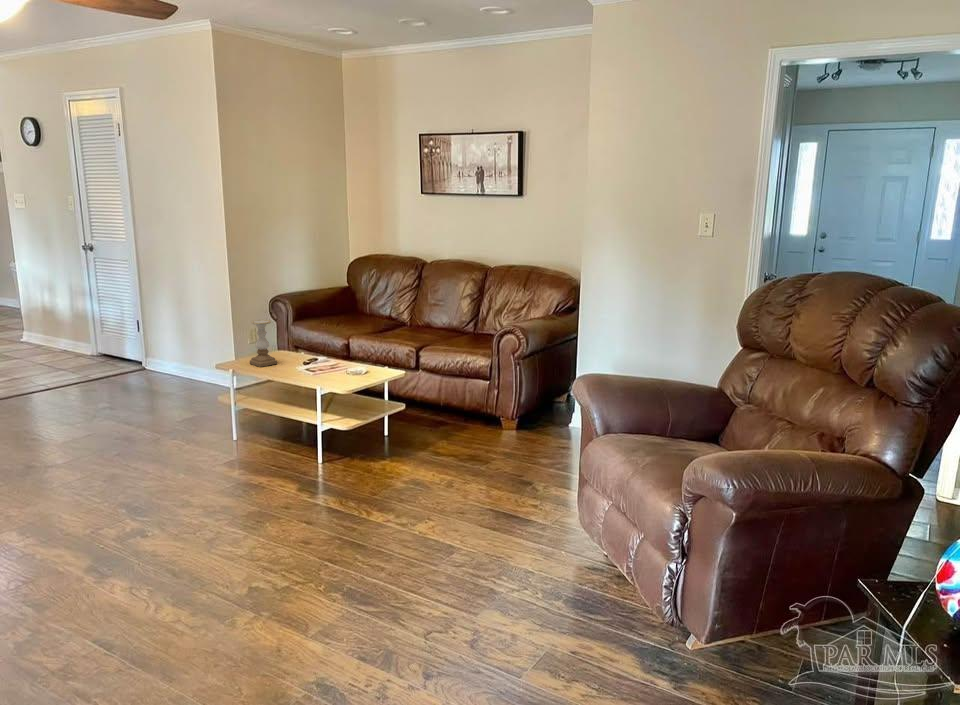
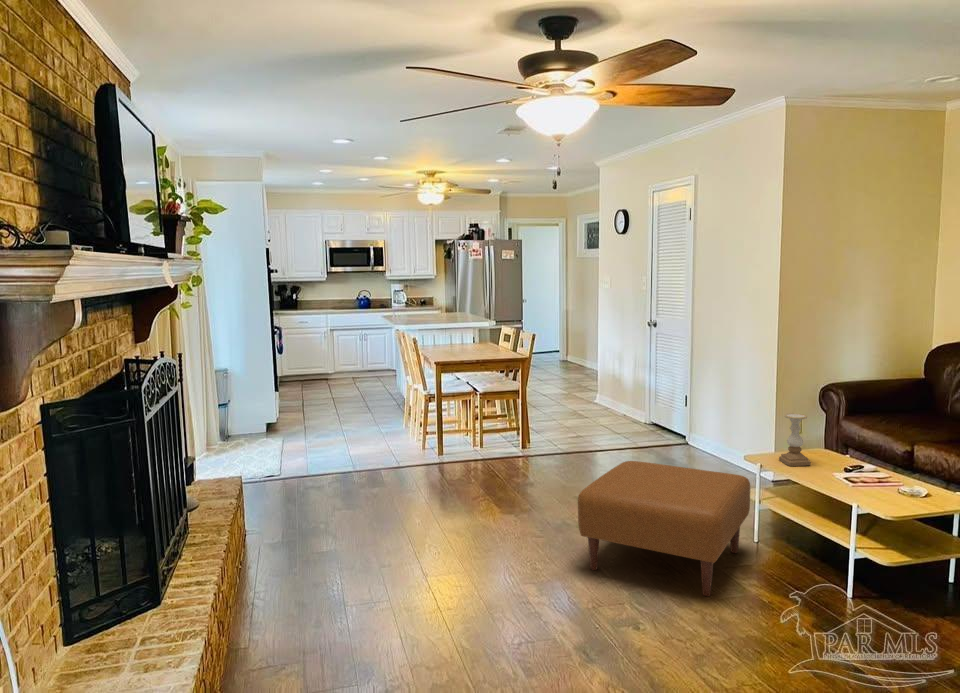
ottoman: none [50,382,230,504] -> present [578,461,750,596]

